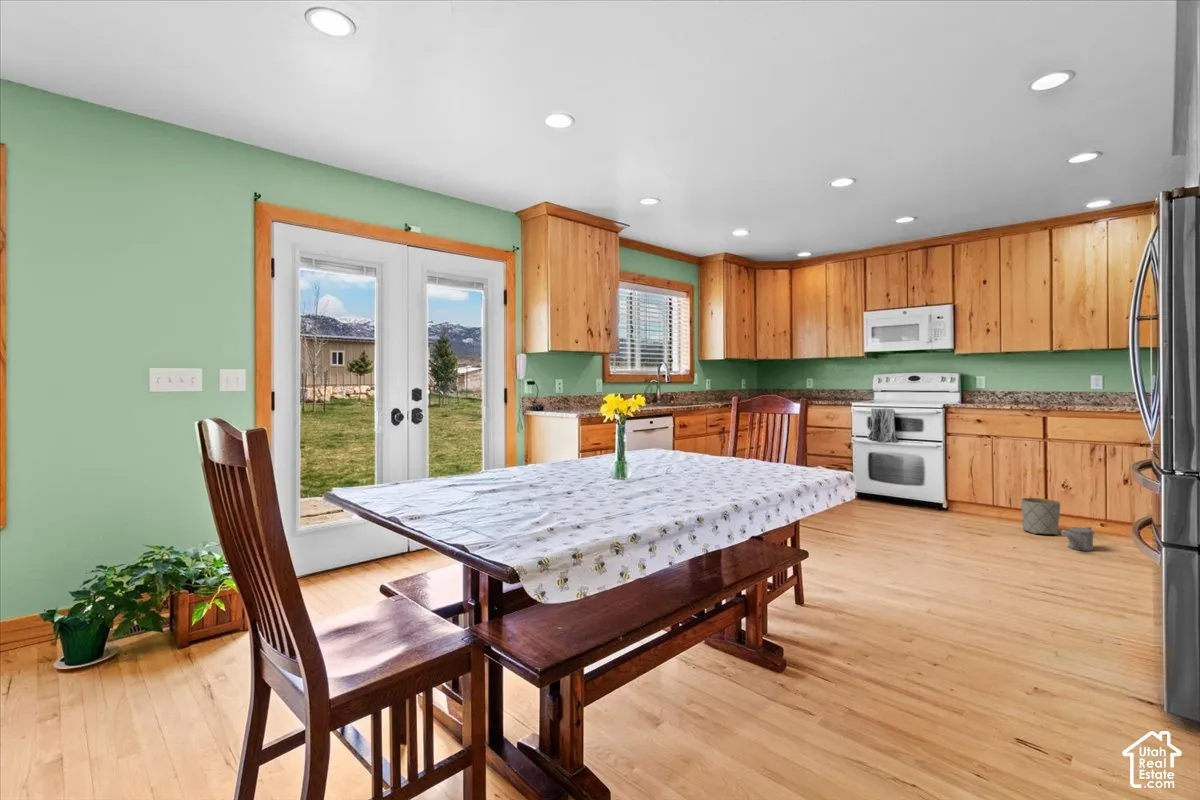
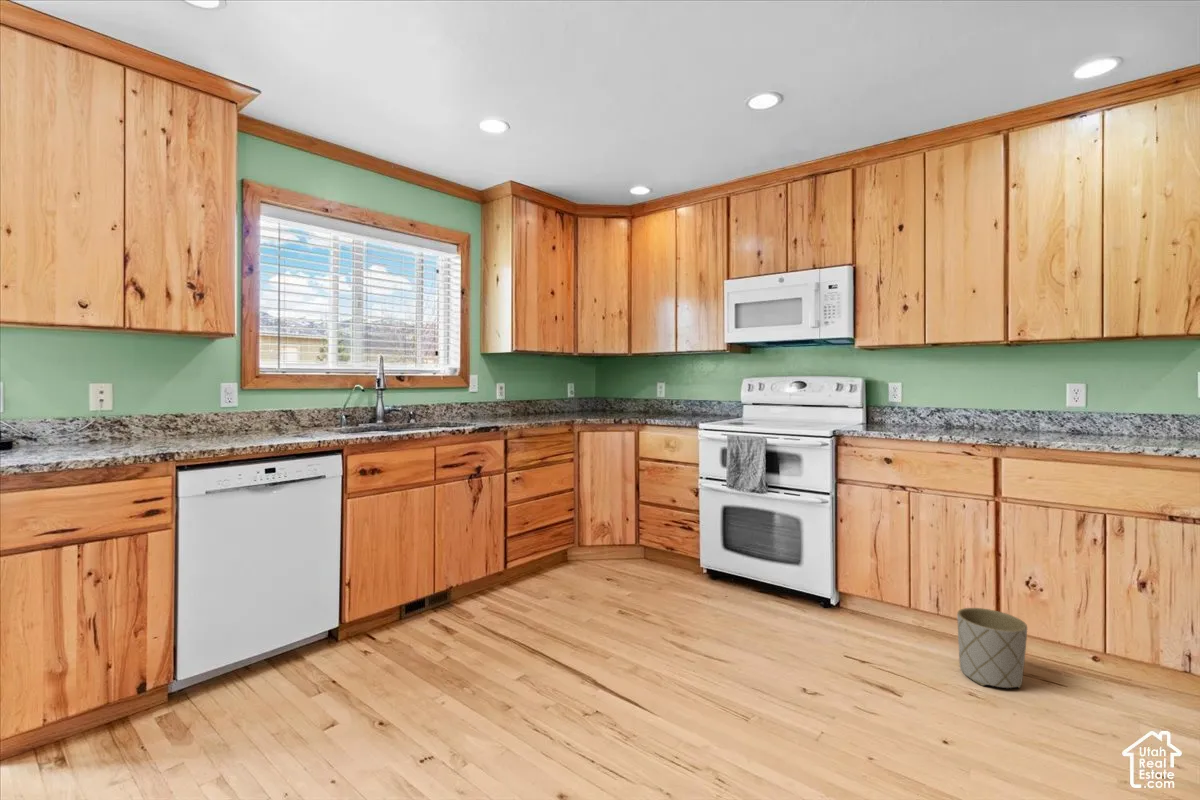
watering can: present [1061,527,1094,551] -> none [1041,691,1102,756]

